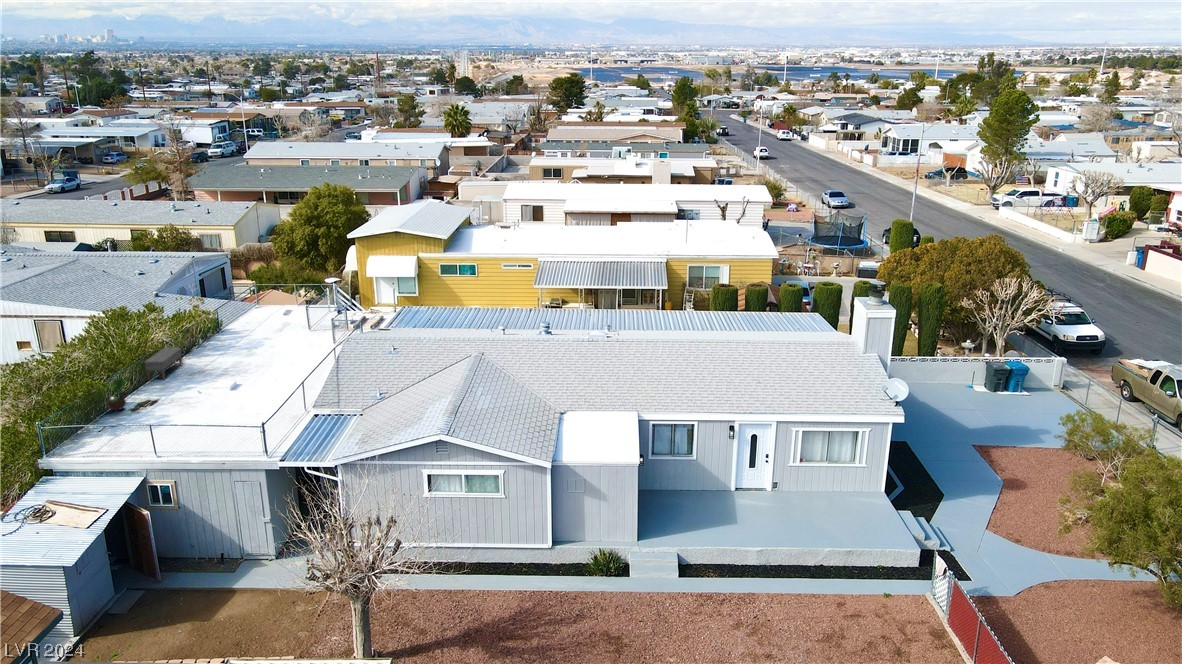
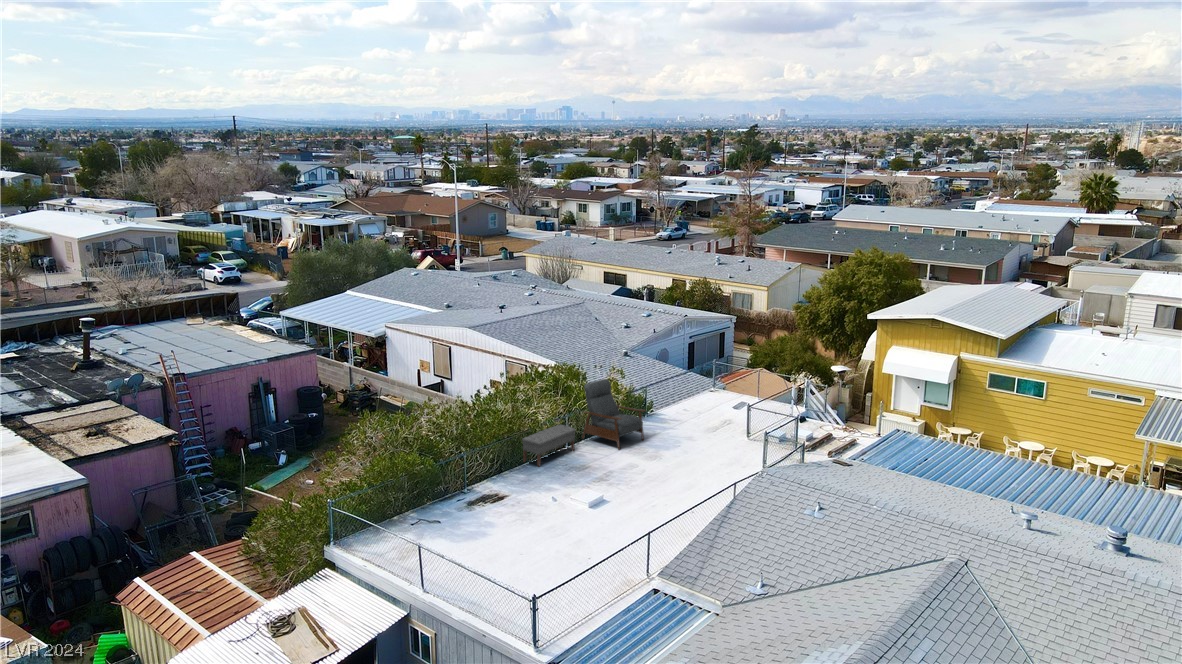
chair: none [176,308,232,357] -> present [582,379,645,450]
potted tree: present [107,378,126,410] -> none [447,453,475,498]

